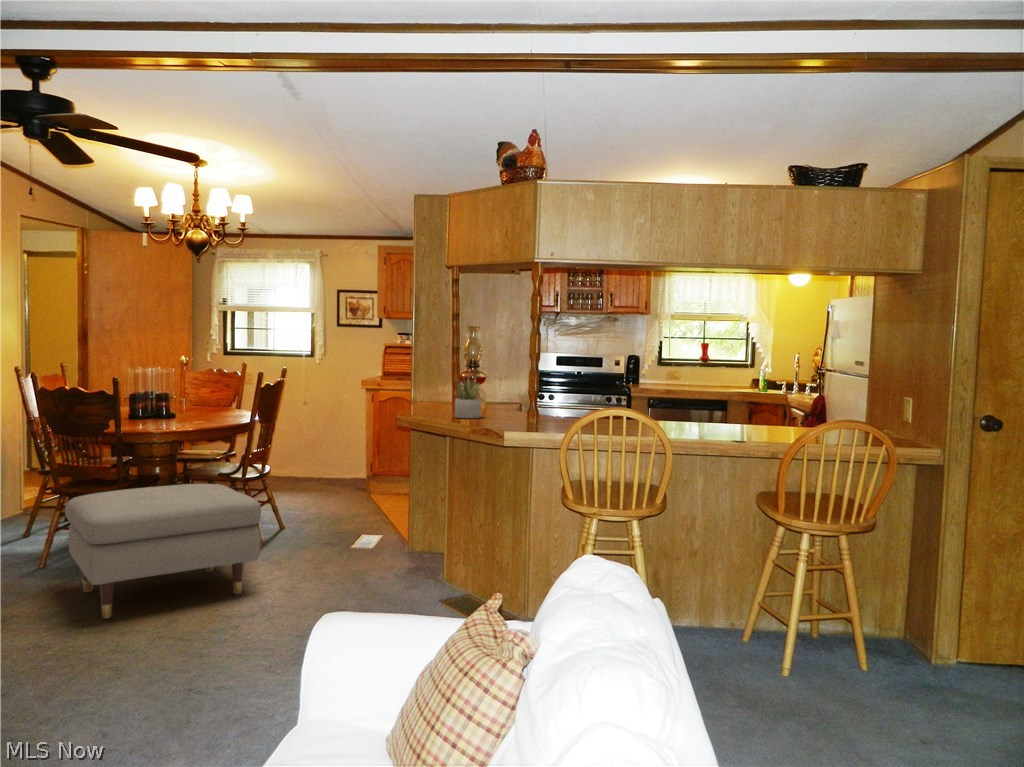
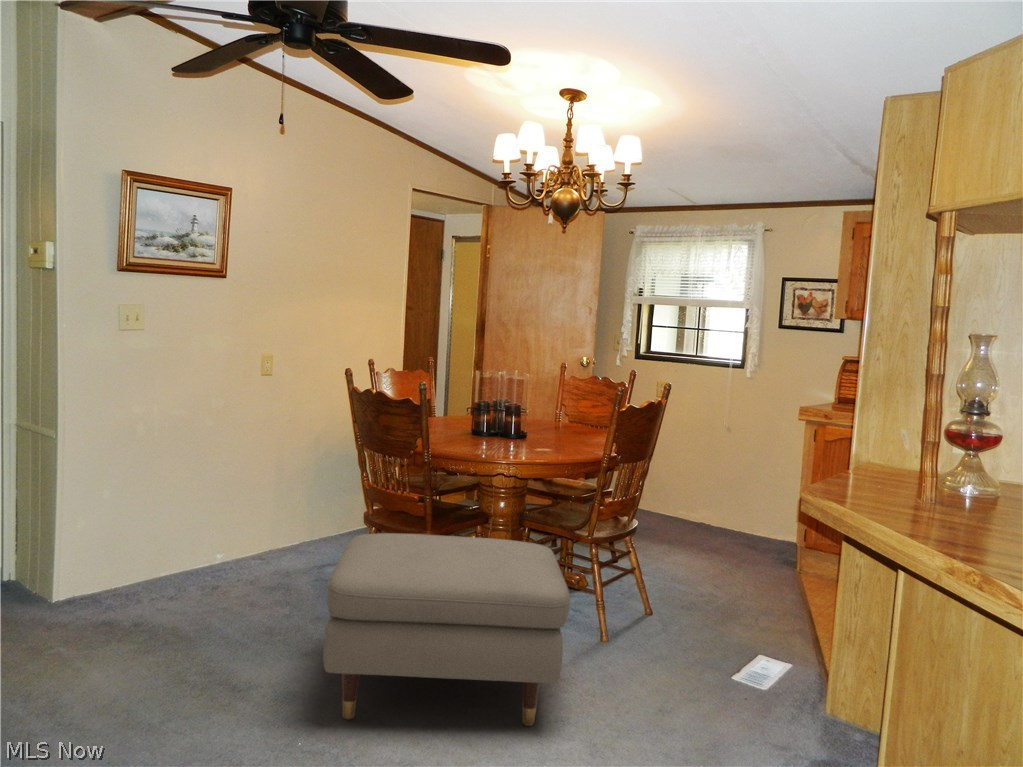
succulent plant: present [455,378,481,418] -> none [918,432,987,524]

